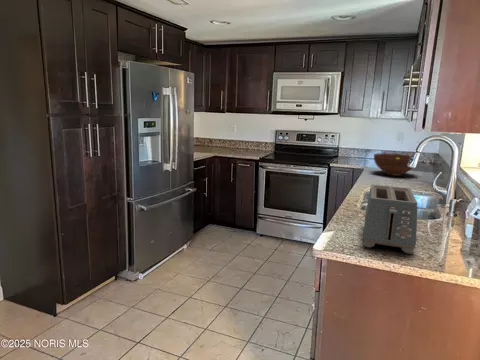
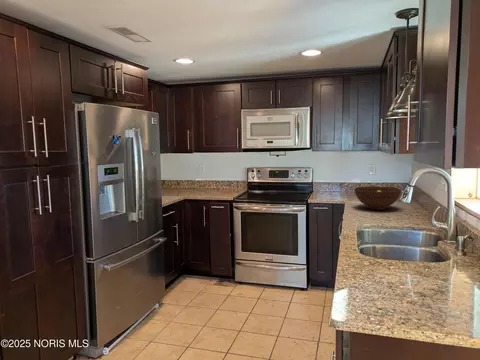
toaster: present [363,185,418,254] -> none [376,228,454,315]

